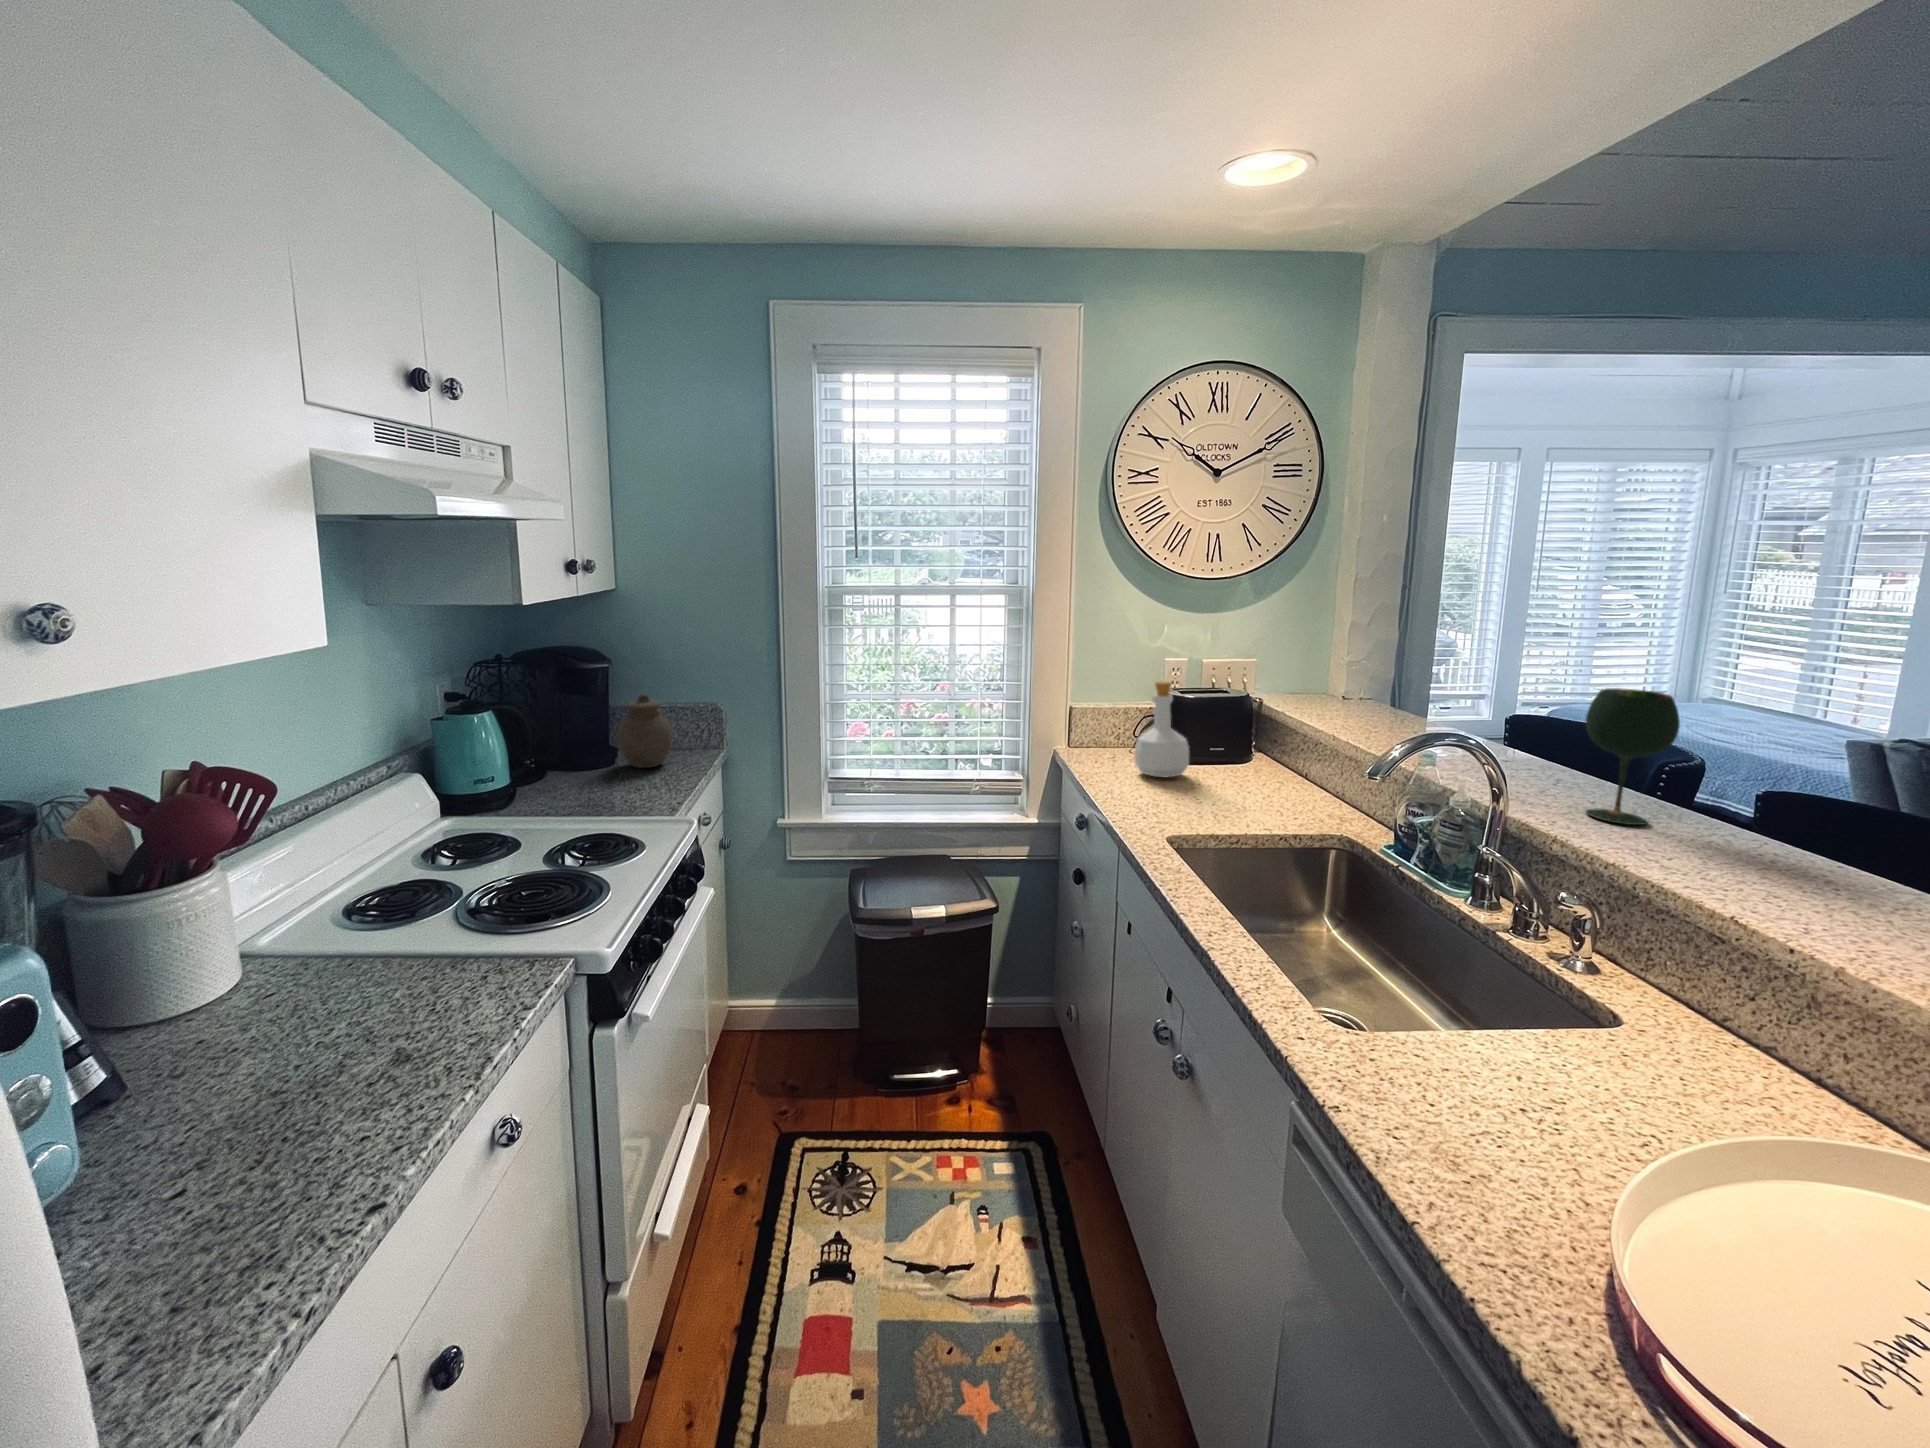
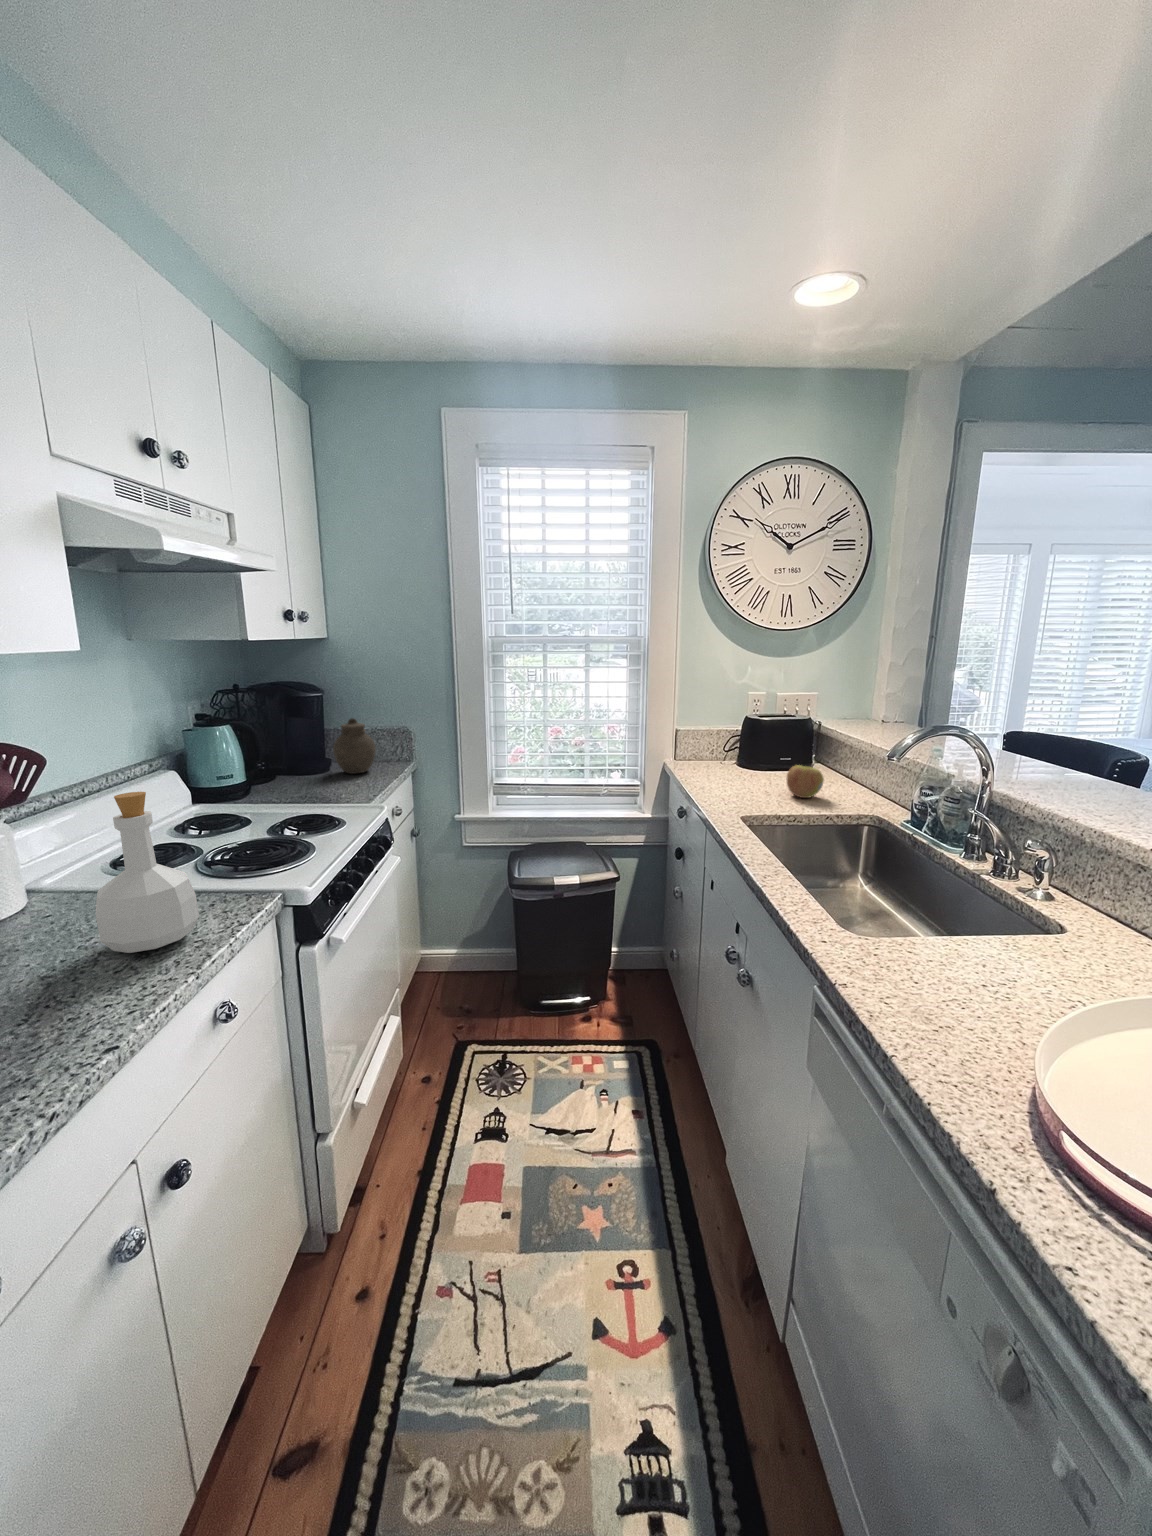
bottle: present [1135,681,1189,777] -> present [96,792,199,953]
wine glass: present [1586,688,1680,825] -> none [1051,695,1123,797]
apple: none [1223,763,1273,808] -> present [787,765,824,798]

